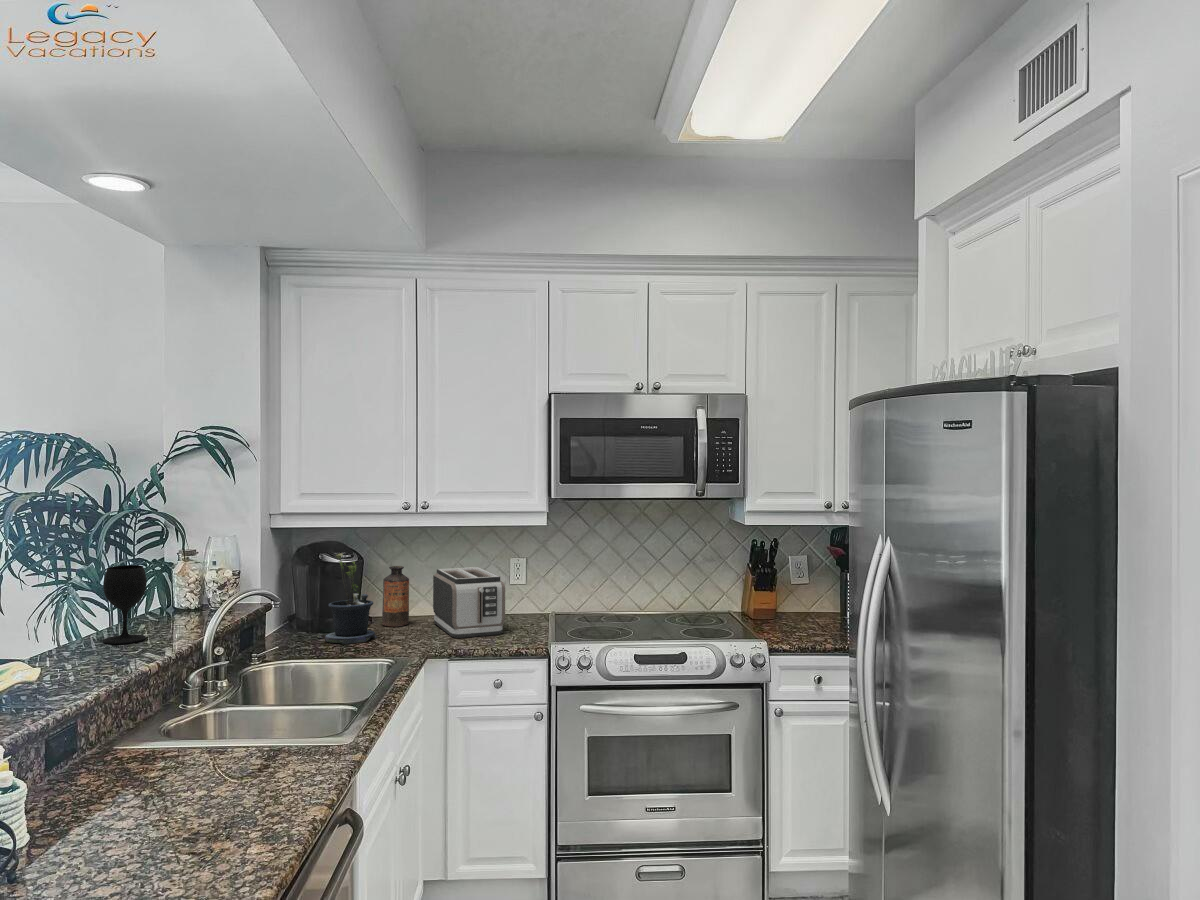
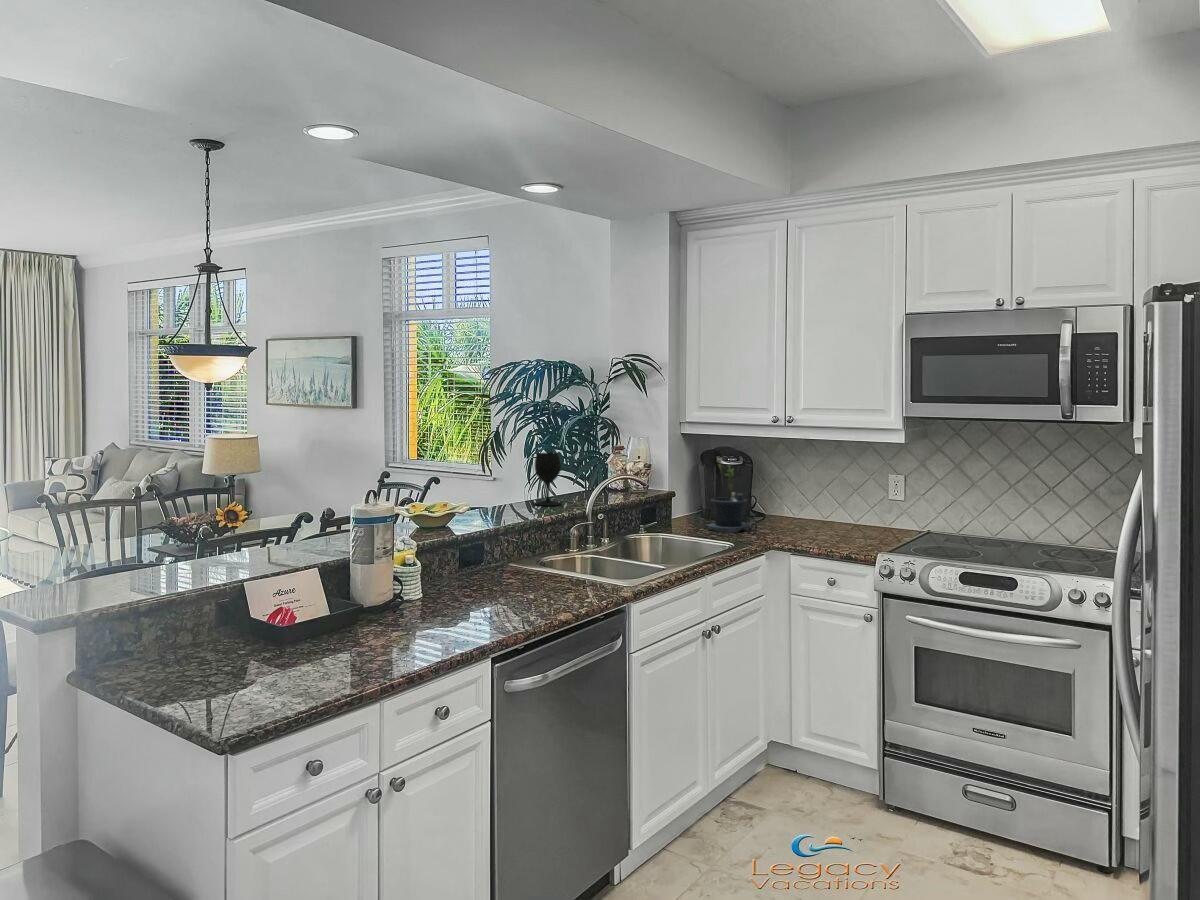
bottle: present [382,566,409,626] -> none [766,474,791,526]
toaster: present [433,567,505,638] -> none [806,479,858,541]

